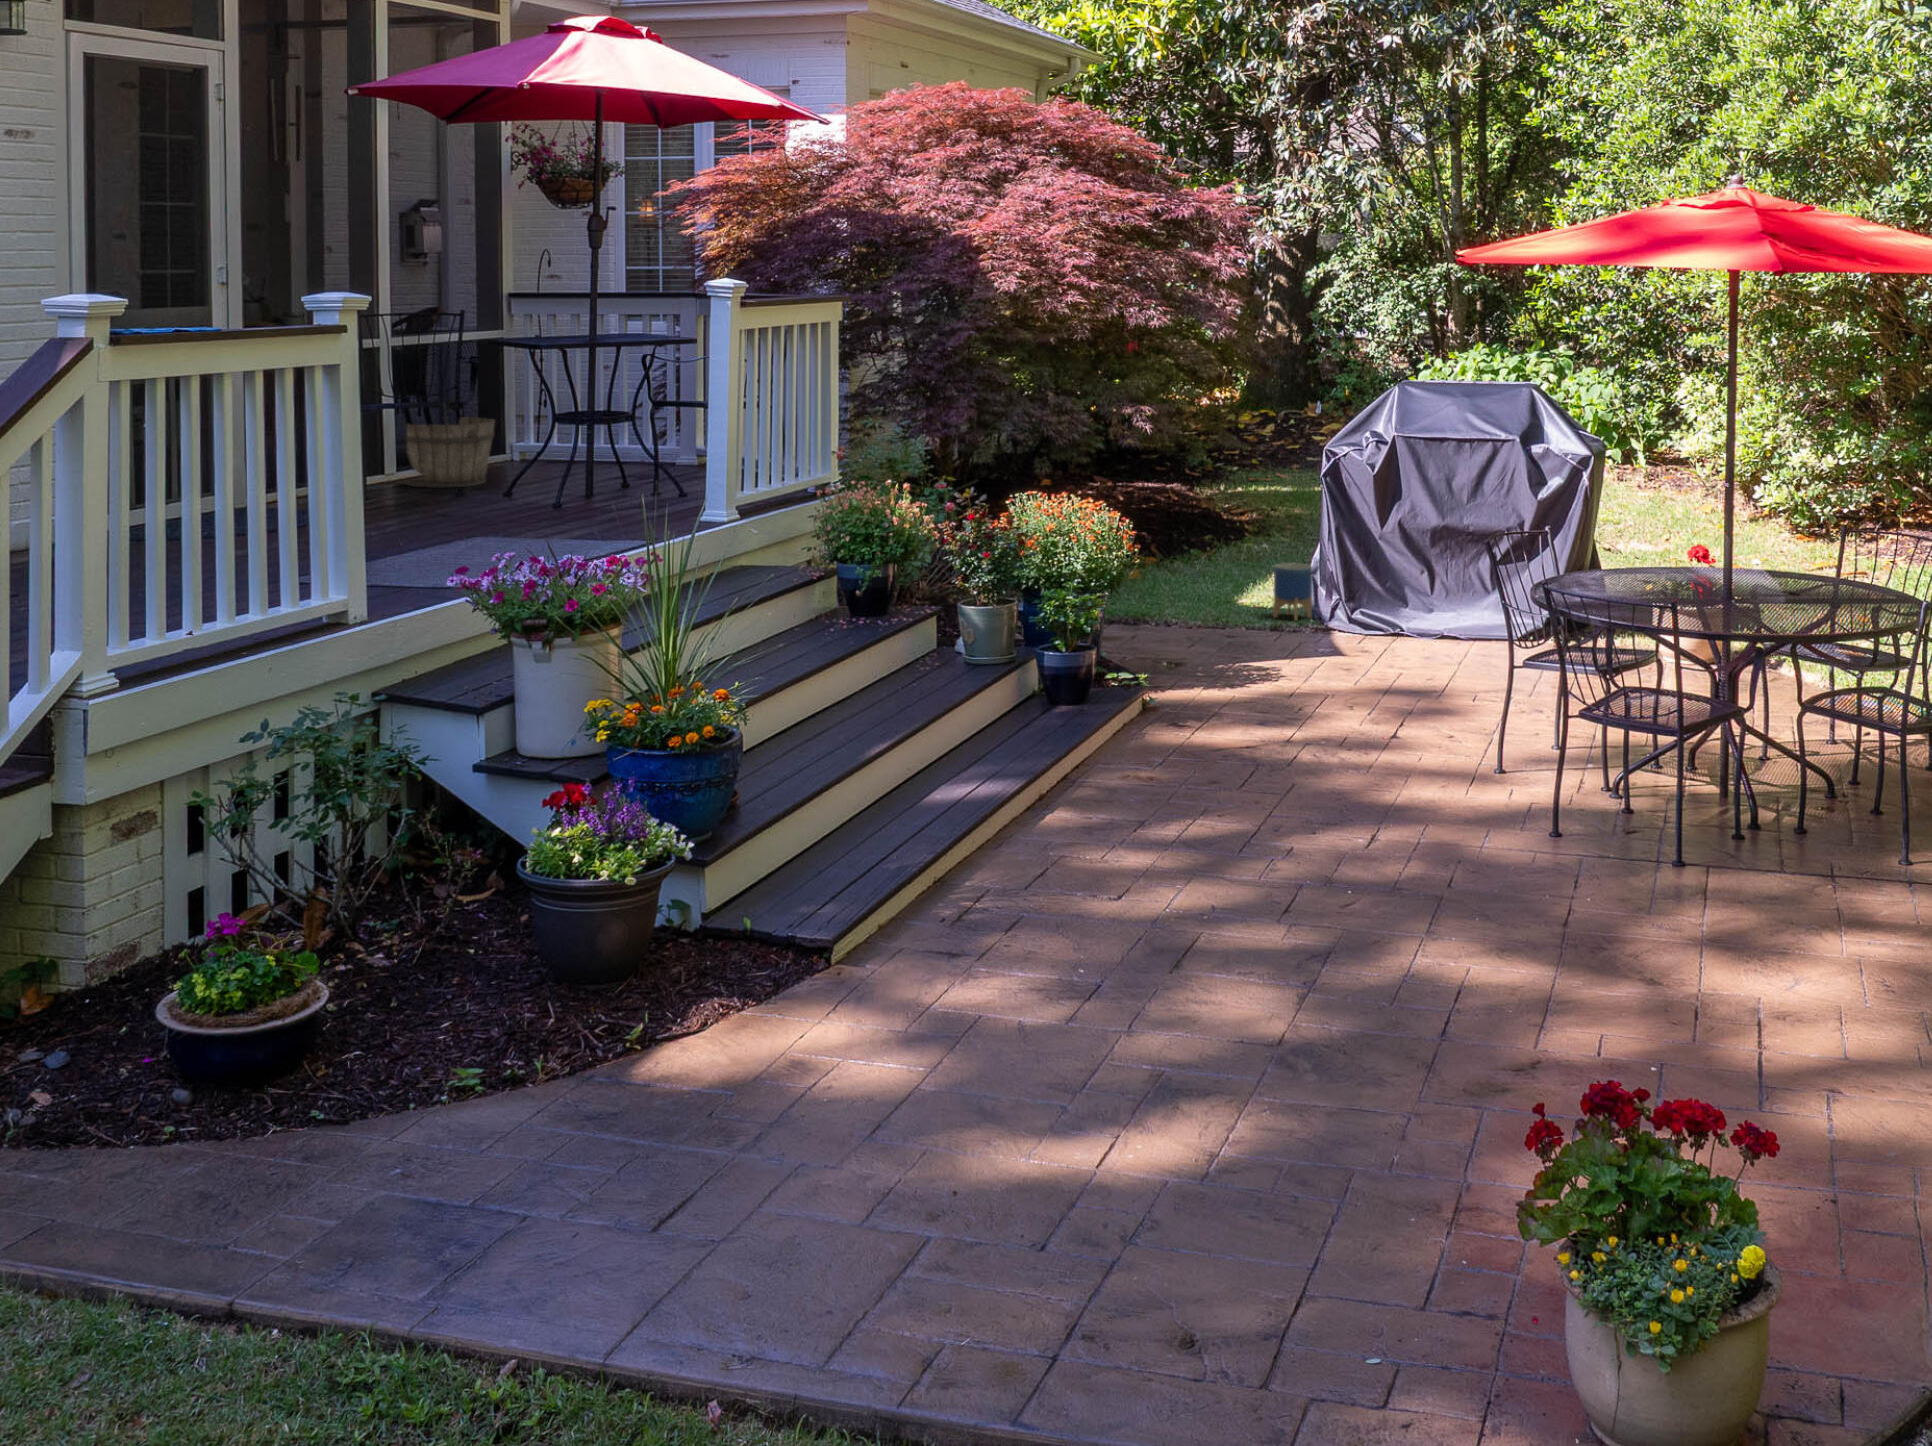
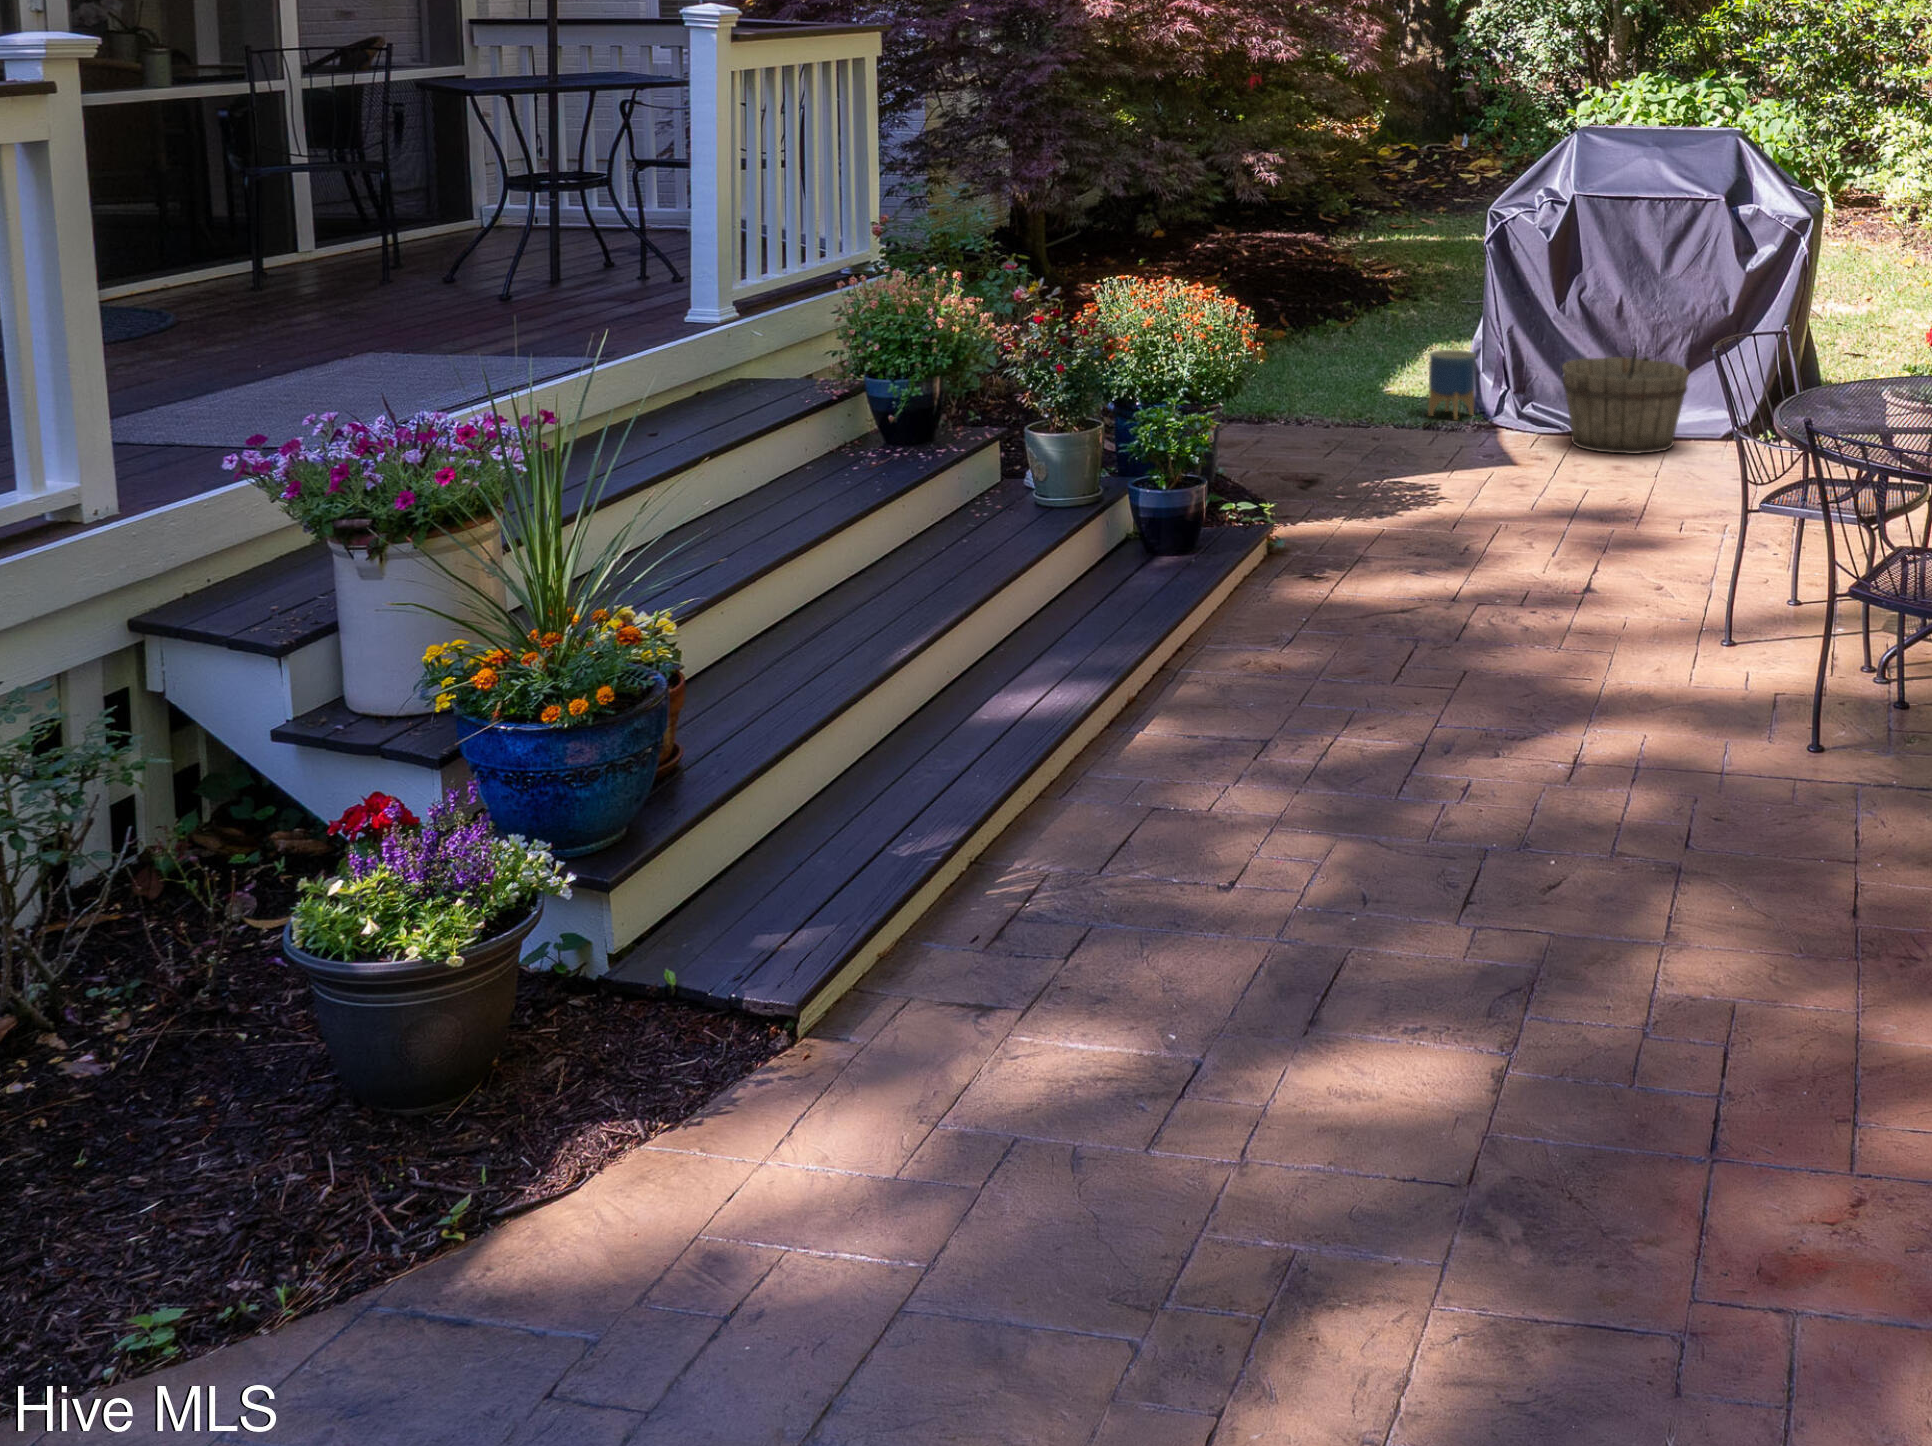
wooden bucket: present [403,398,495,487] -> present [1562,339,1689,454]

